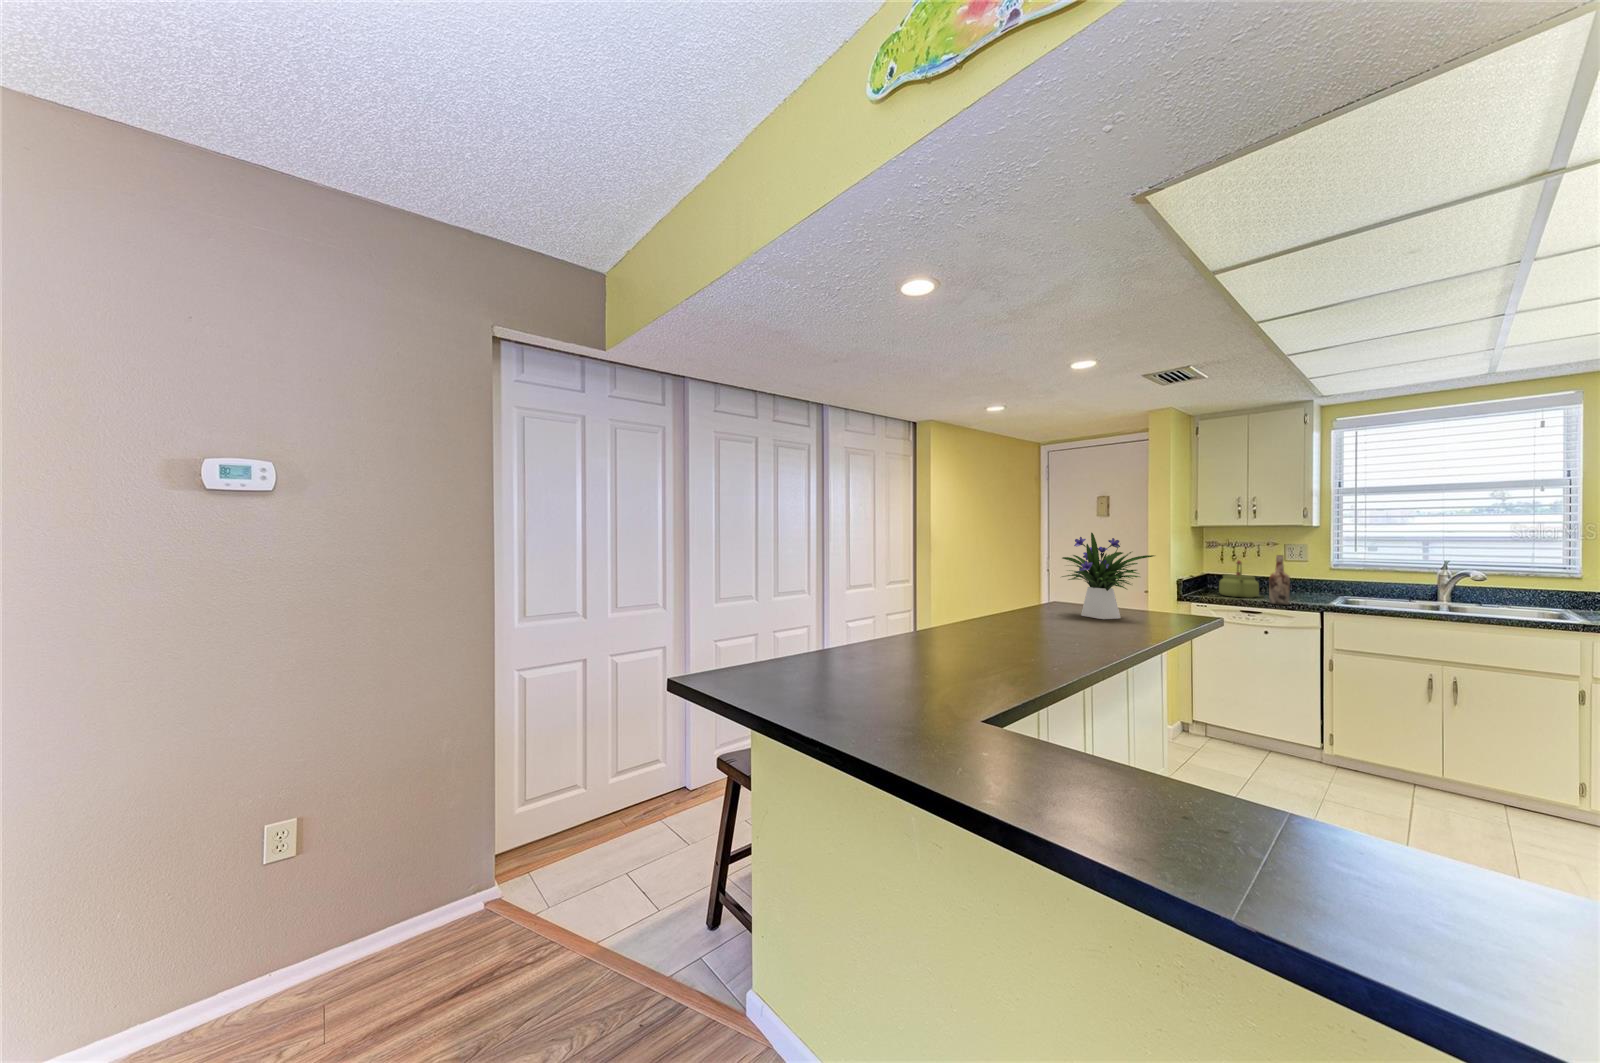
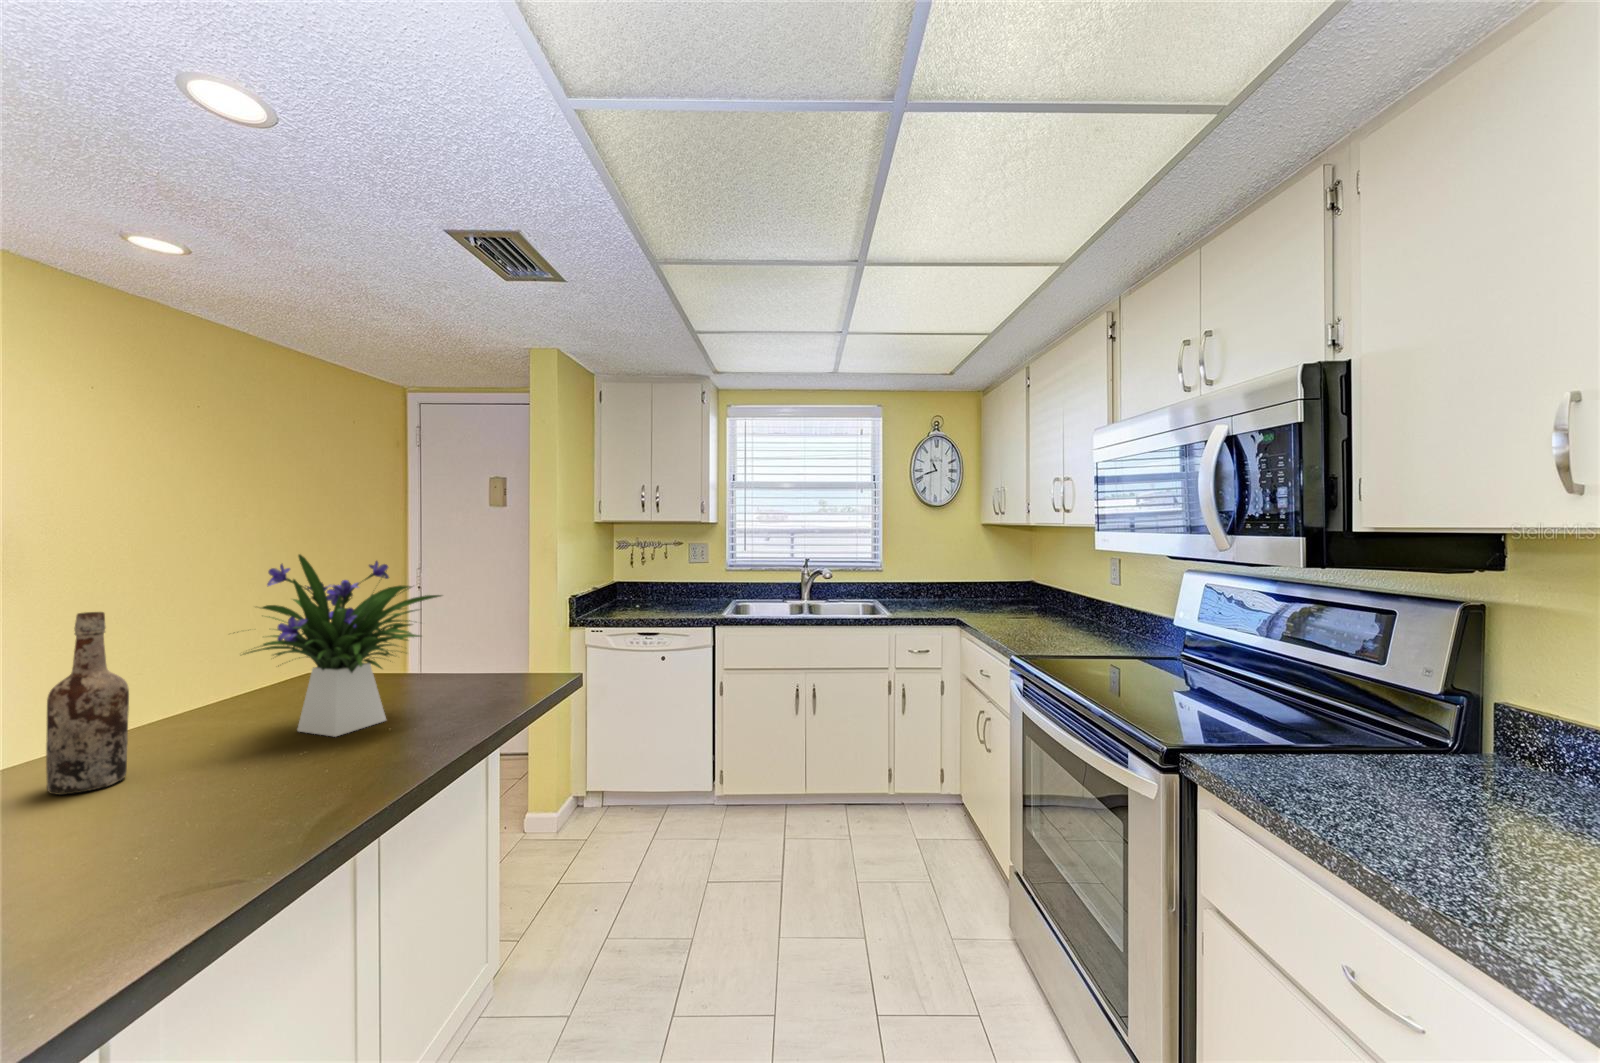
wine bottle: present [1269,555,1290,605] -> present [46,612,129,795]
kettle: present [1219,561,1259,598] -> none [623,566,663,613]

